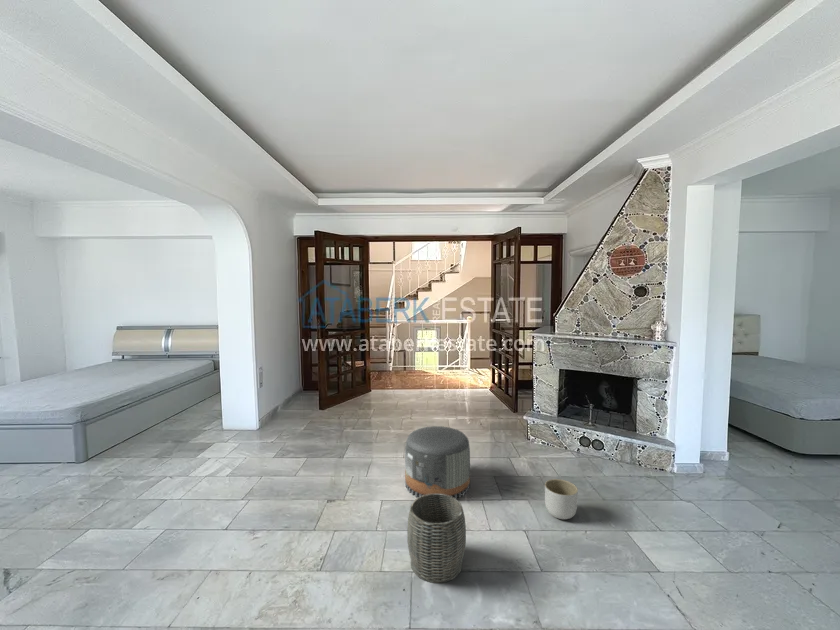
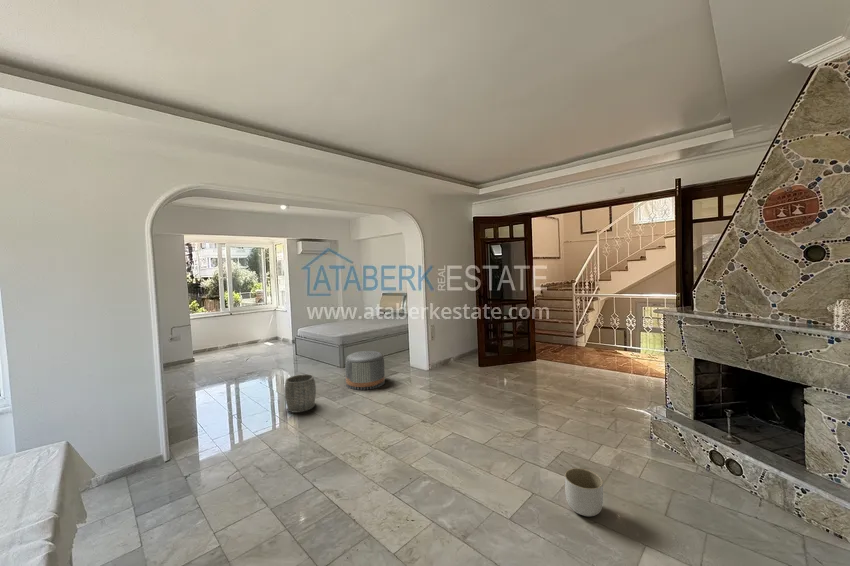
pouf: present [405,426,470,499] -> present [345,351,385,390]
woven basket: present [407,494,466,583] -> present [285,374,316,412]

